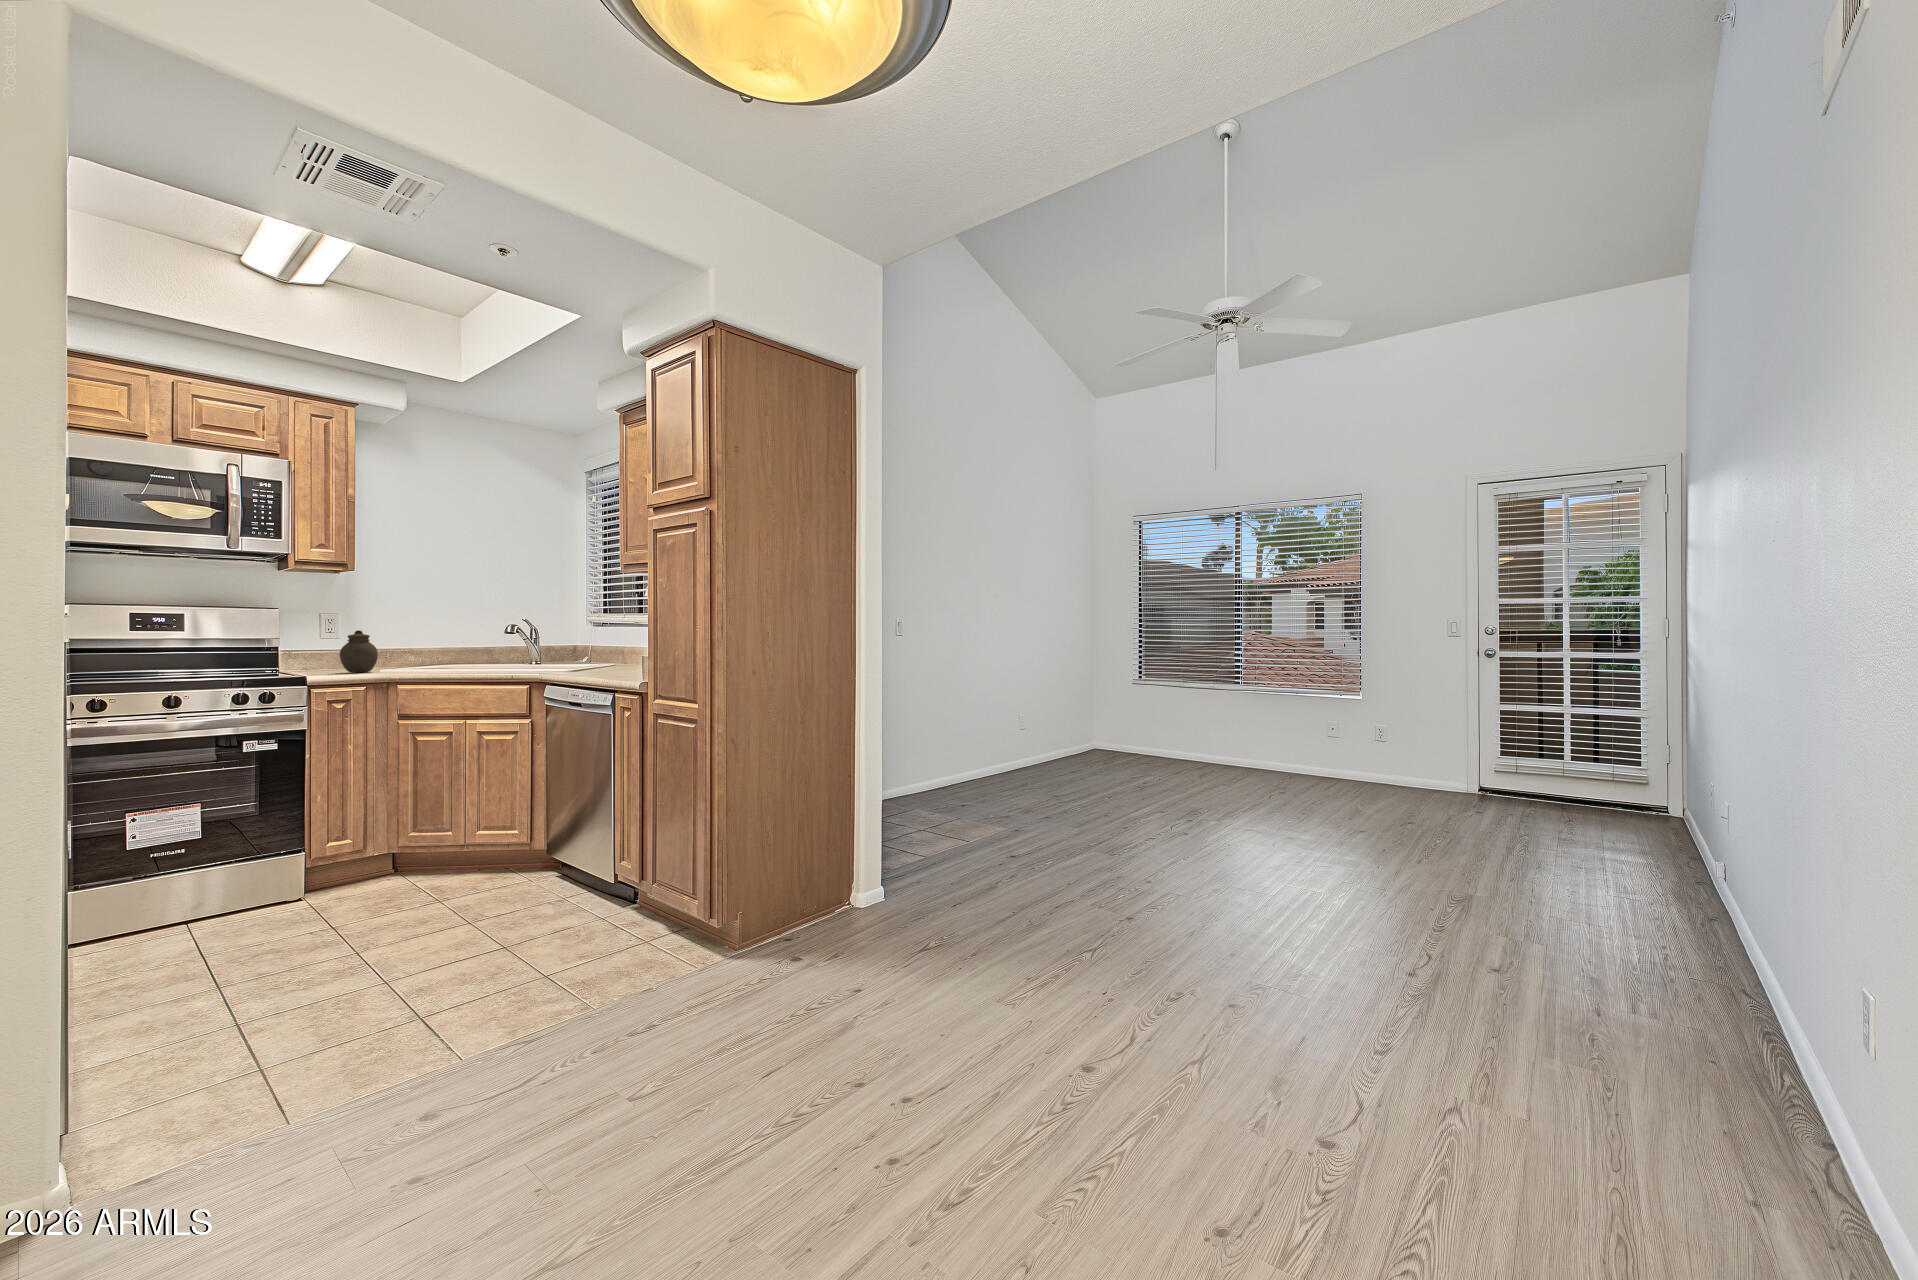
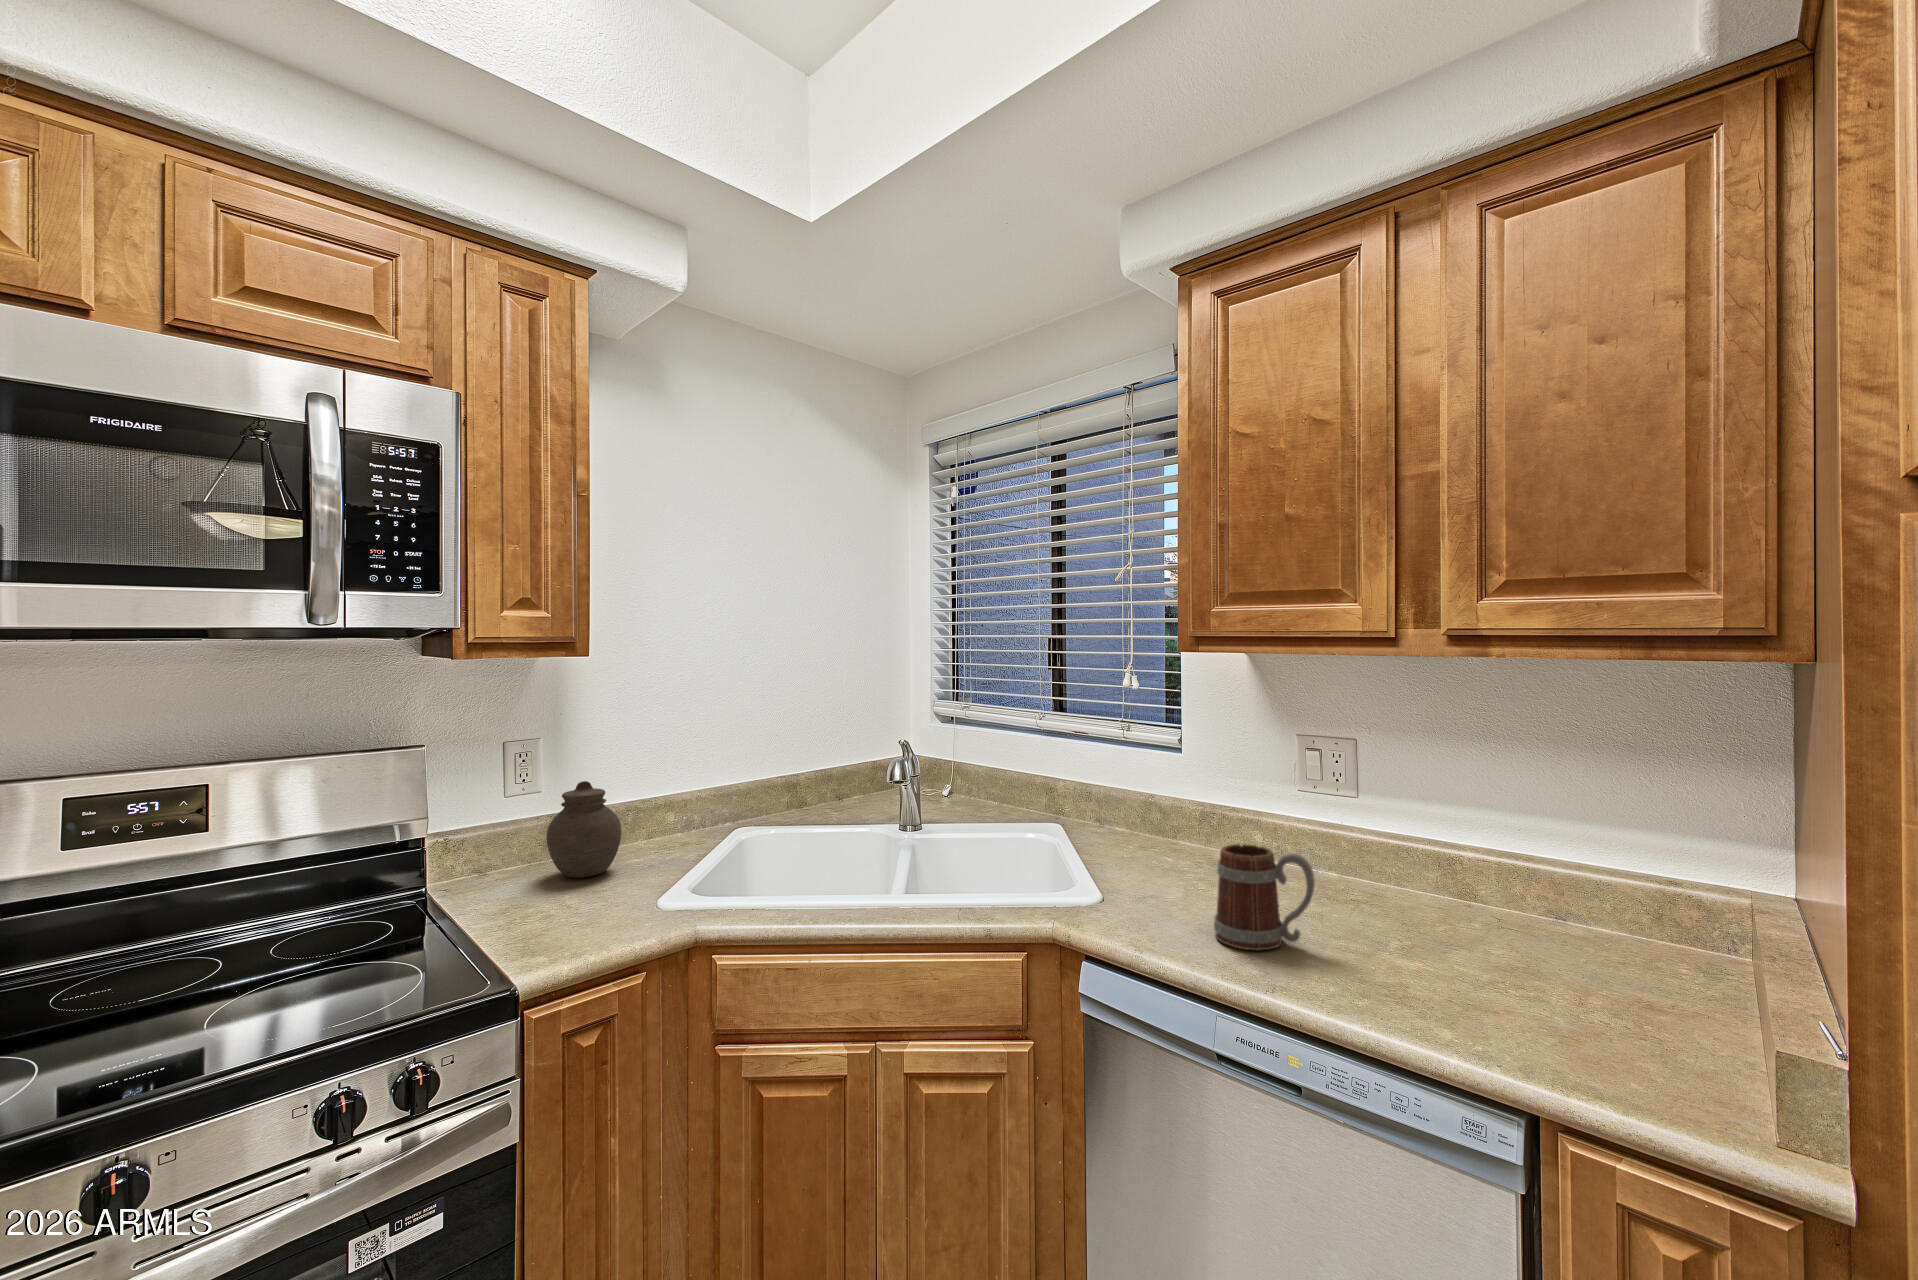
mug: none [590,636,622,671] -> present [1214,844,1315,950]

